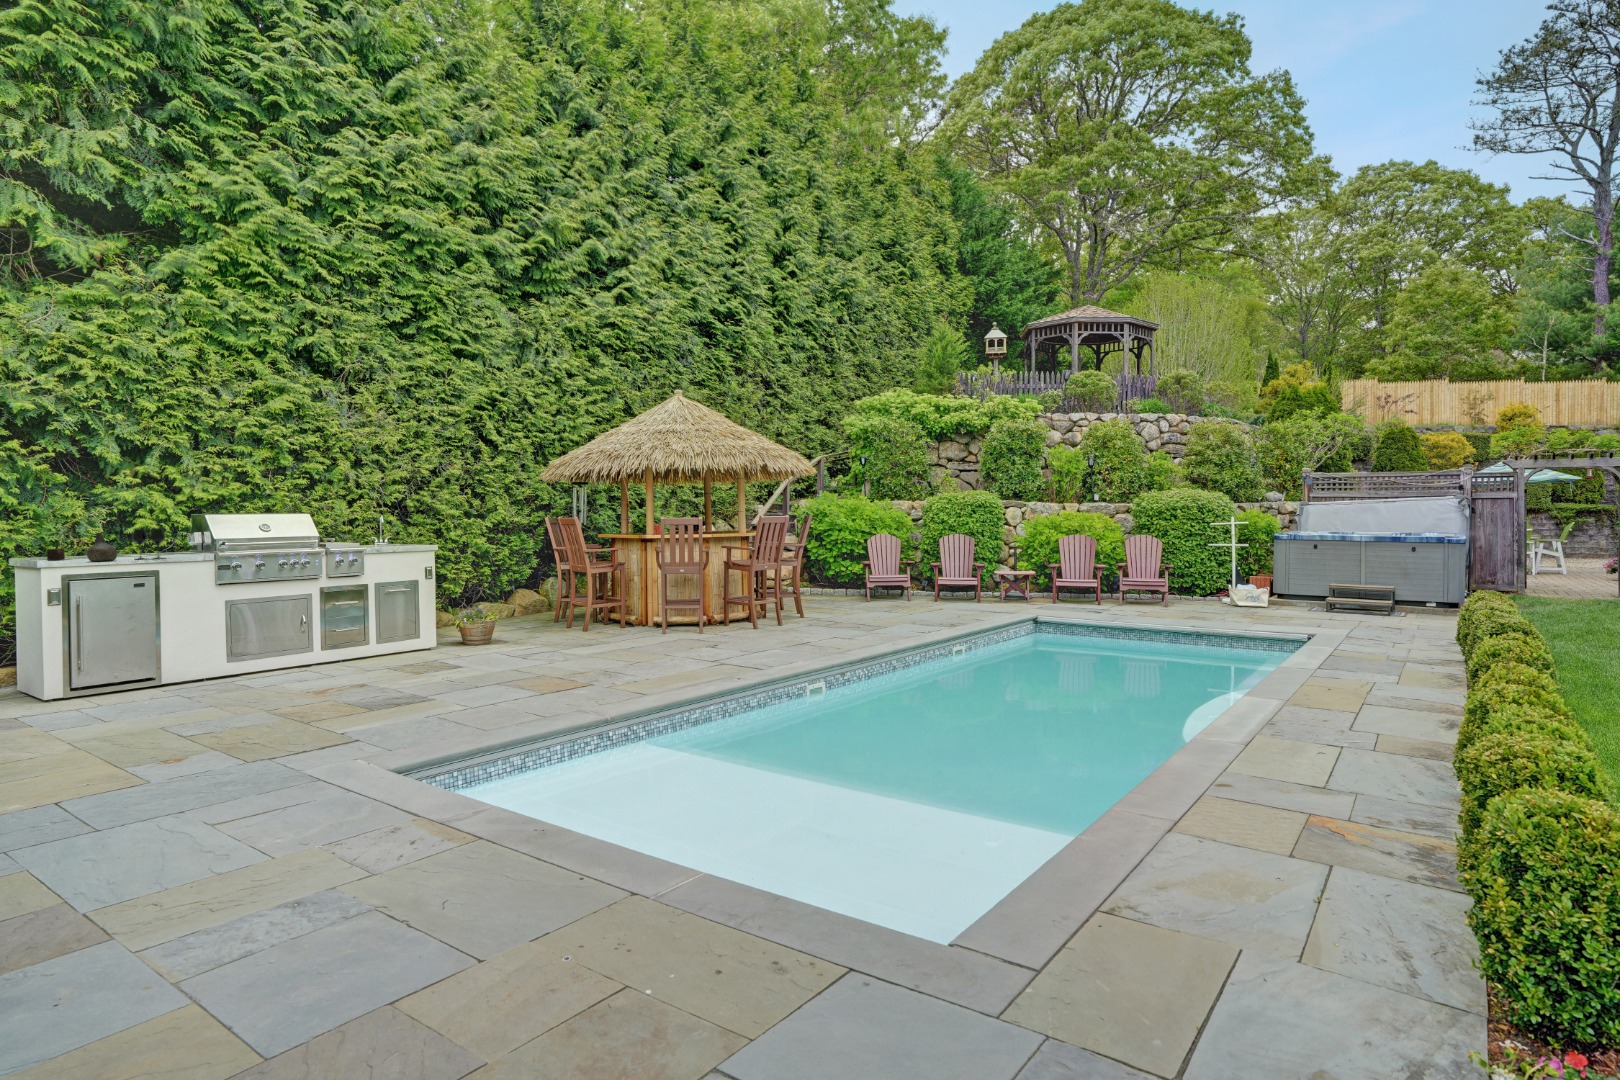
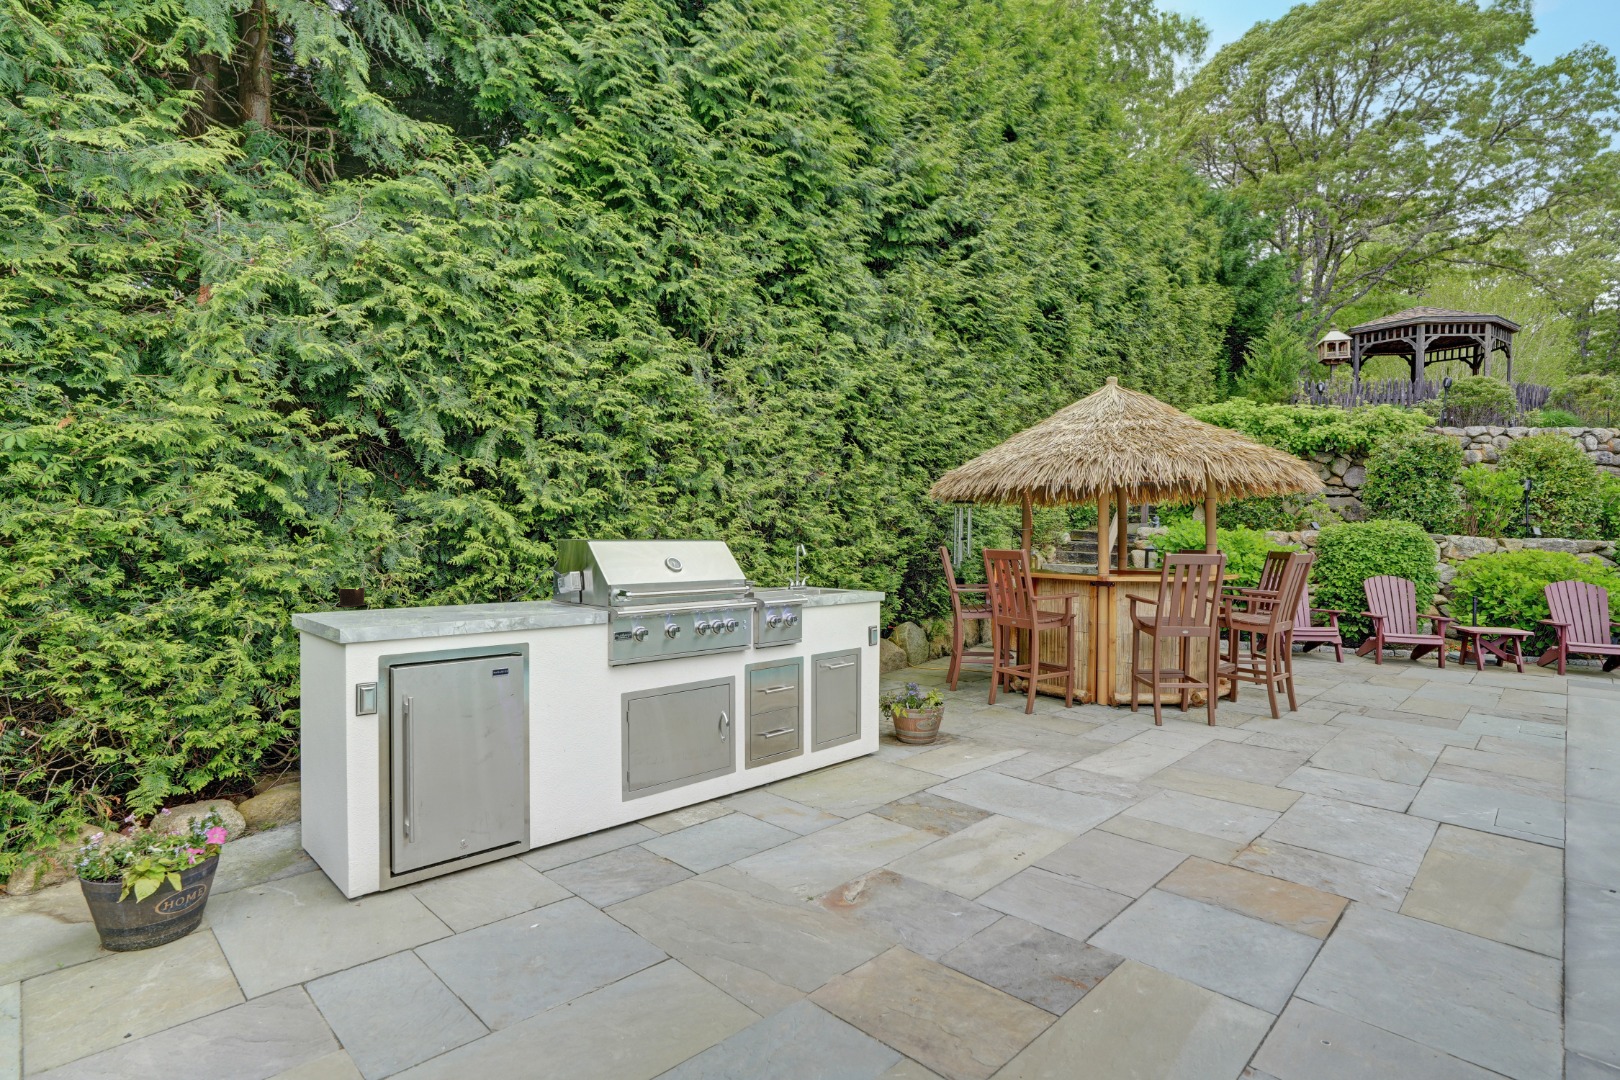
wine glass: present [132,528,165,559] -> none [470,559,522,611]
bottle: present [86,533,117,562] -> none [405,565,451,616]

